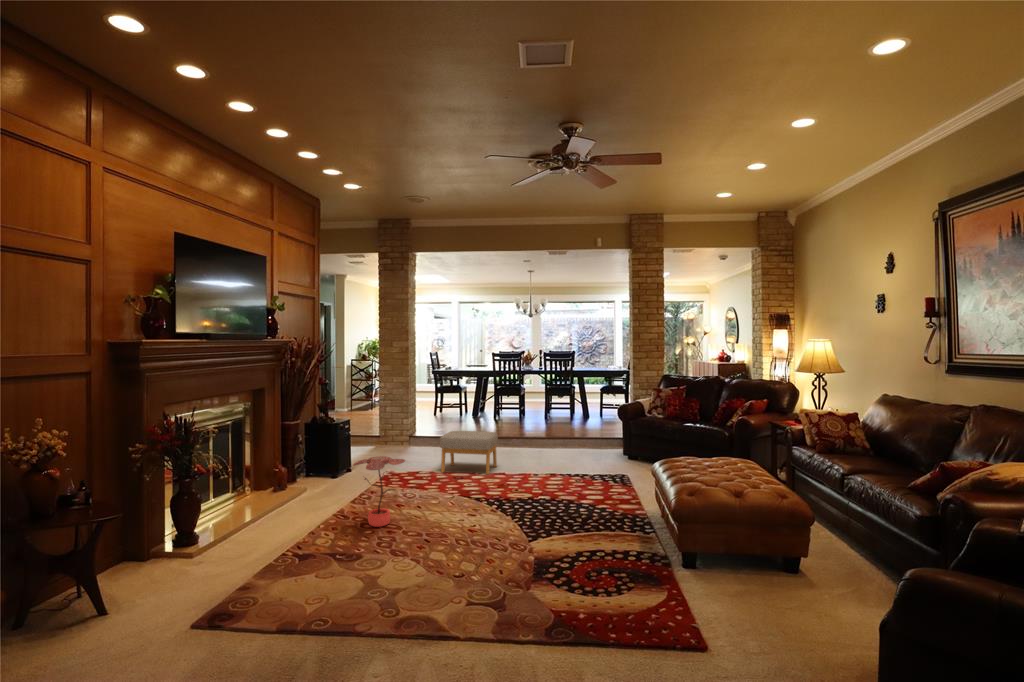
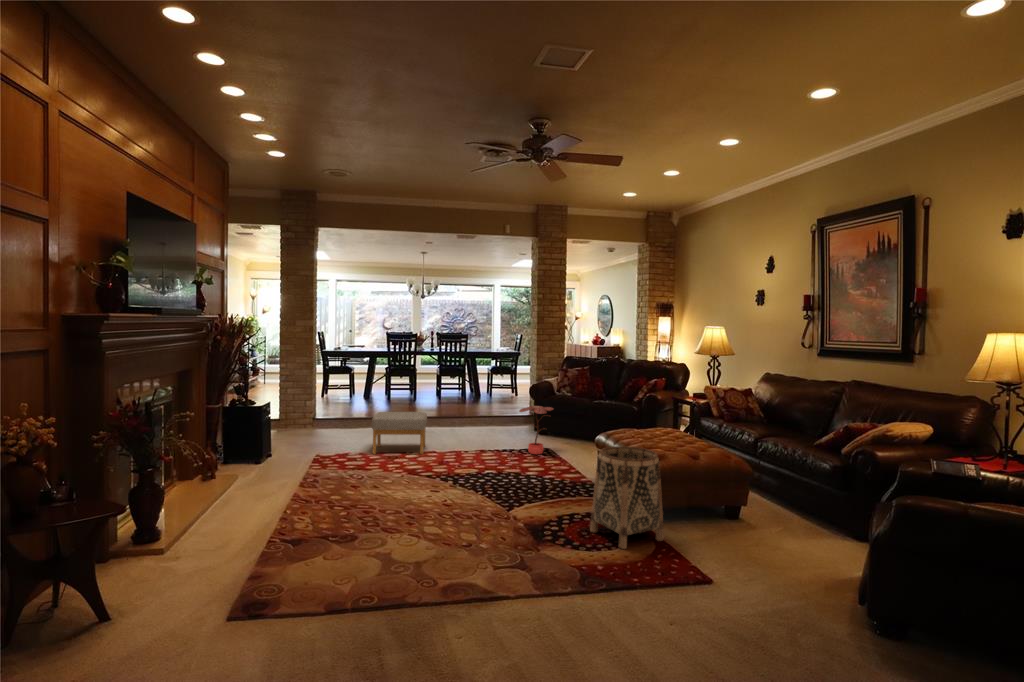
potted plant: present [353,456,405,527] -> present [519,406,553,454]
basket: none [604,477,684,597] -> present [590,446,664,549]

